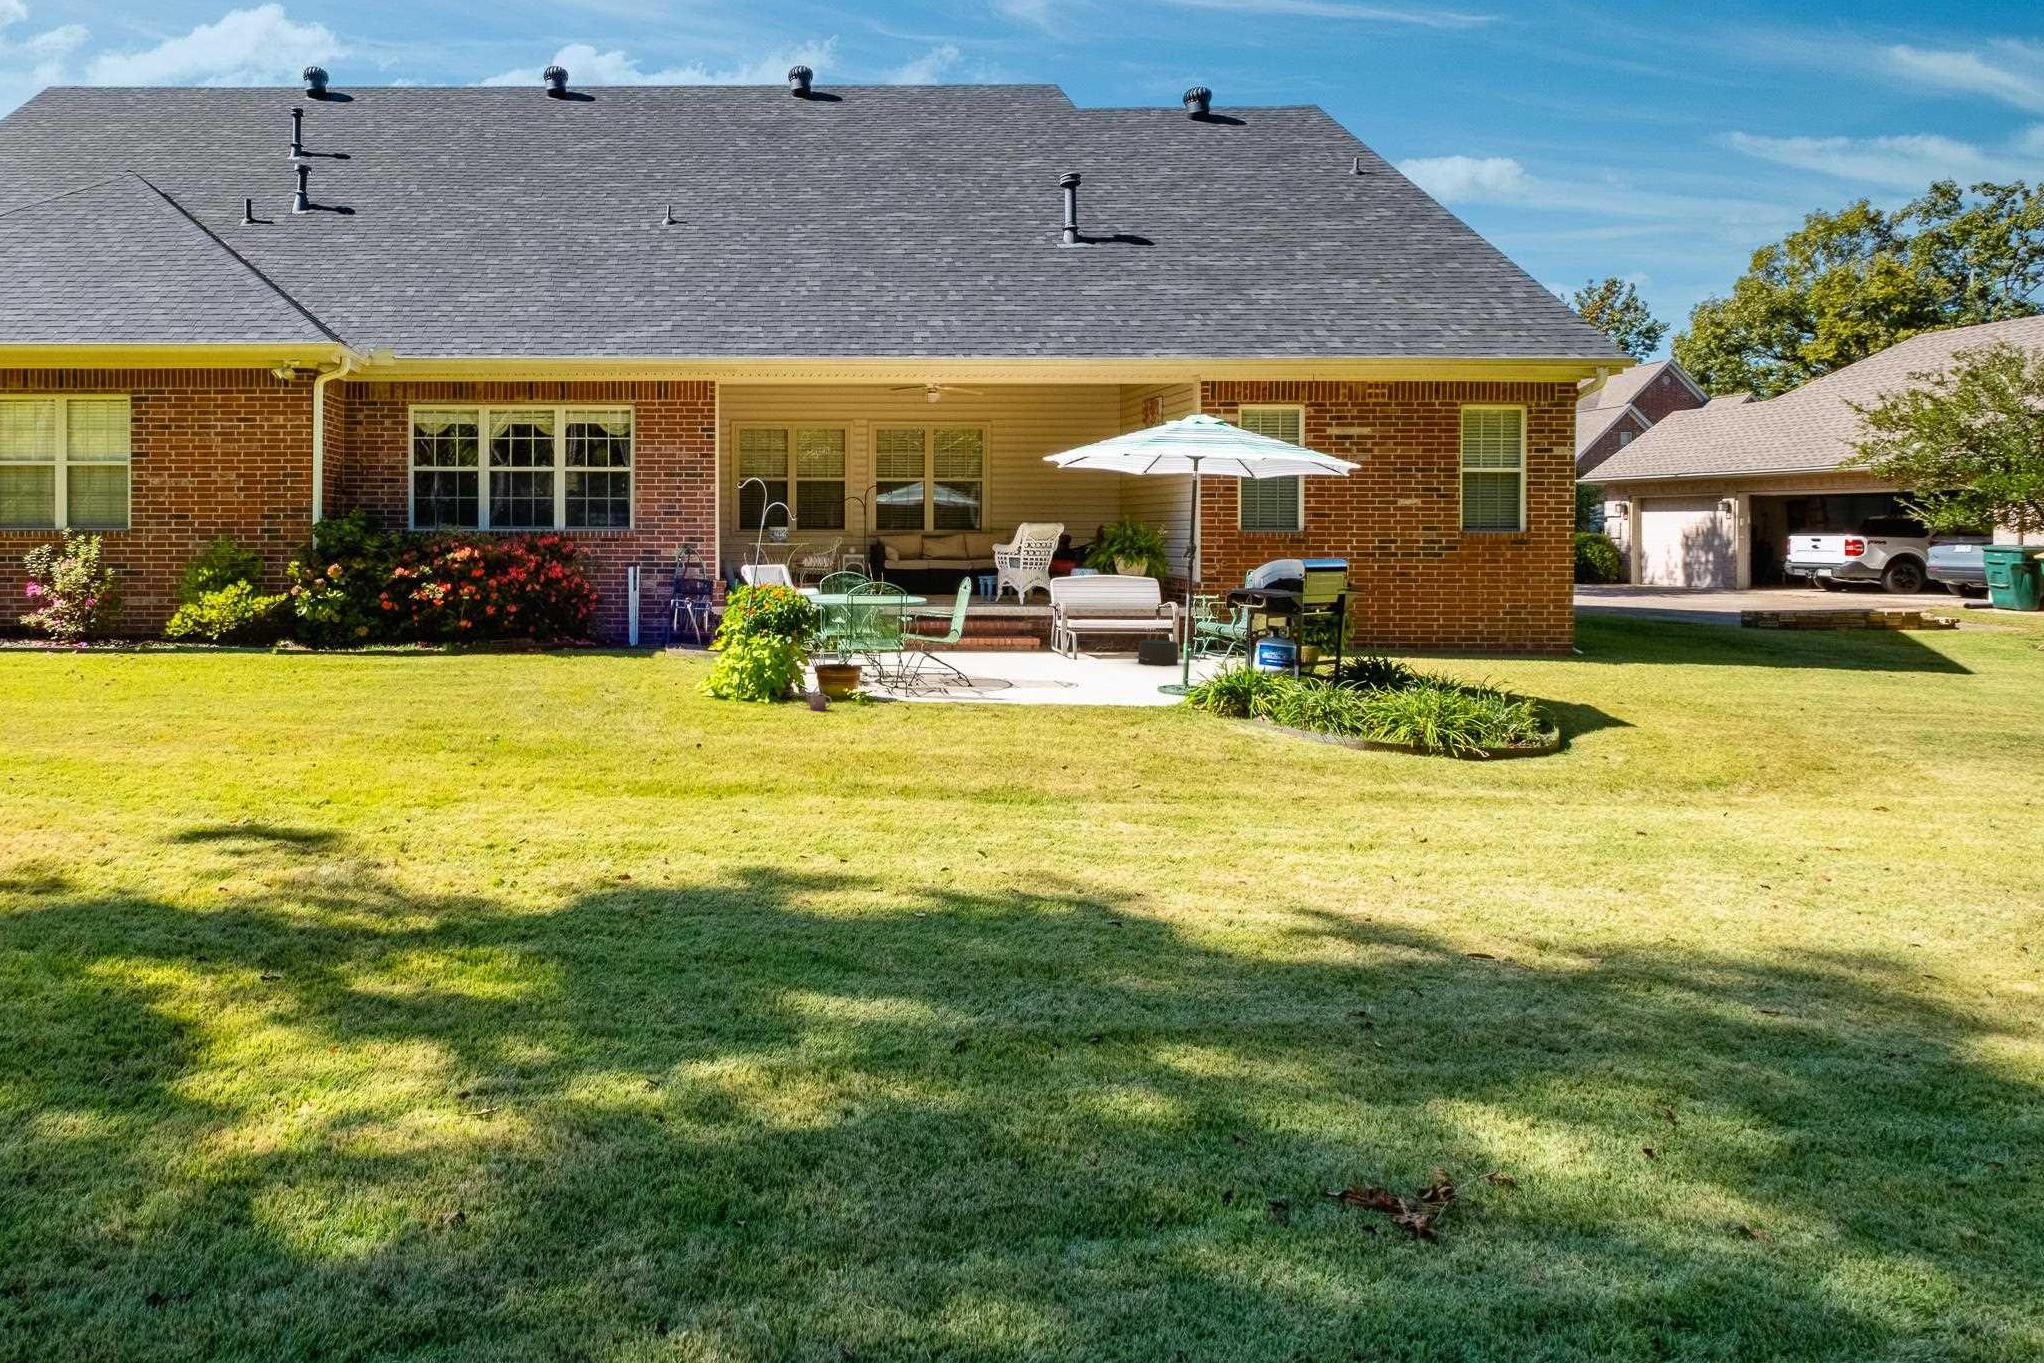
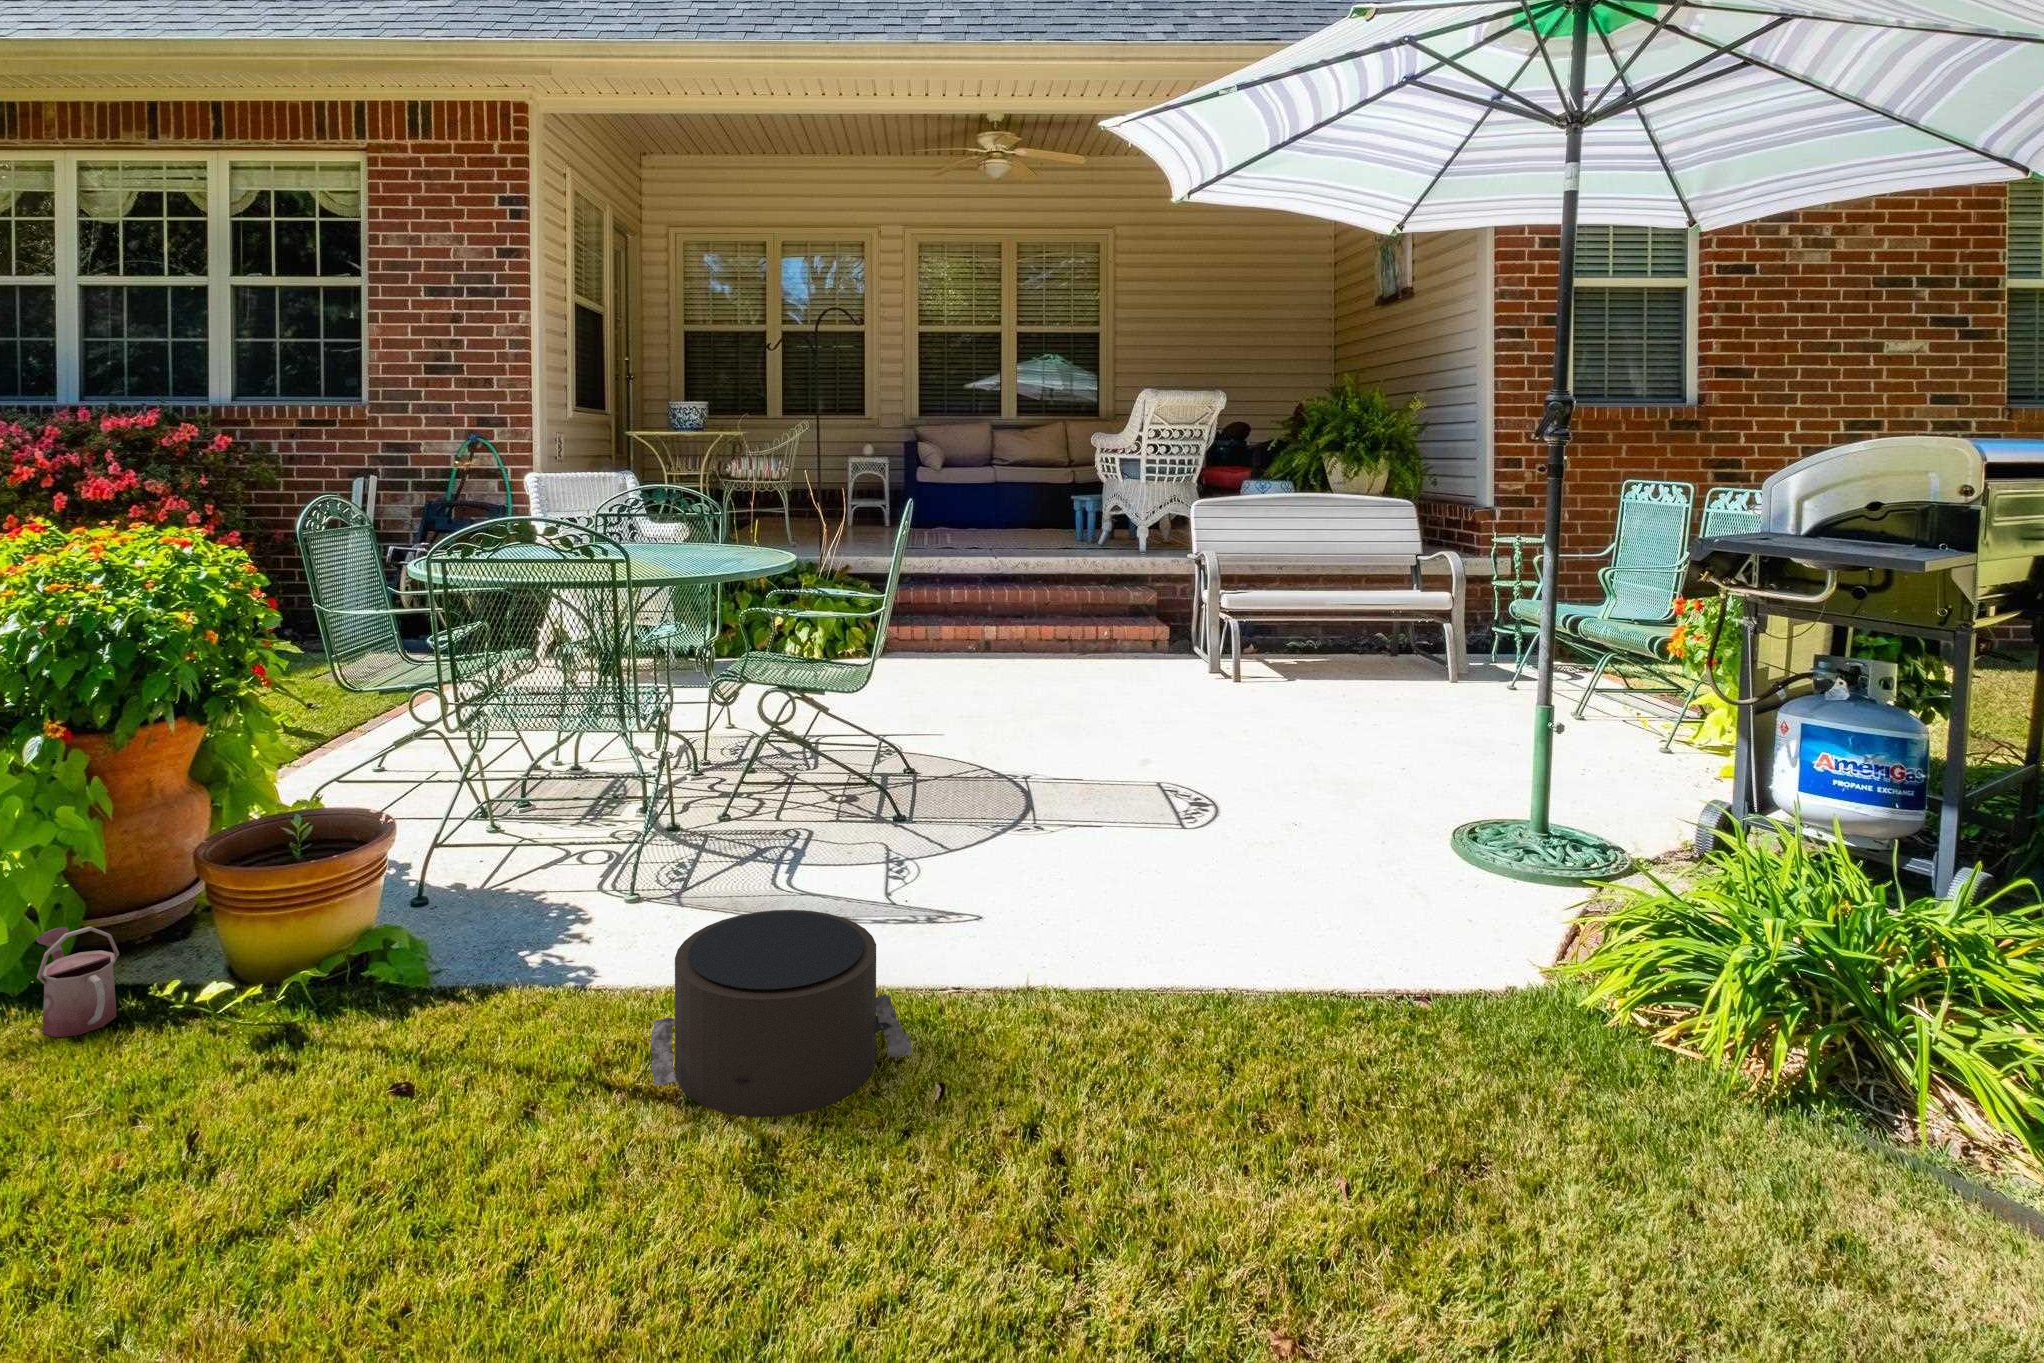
pouf: present [1135,640,1178,666] -> present [651,910,912,1117]

